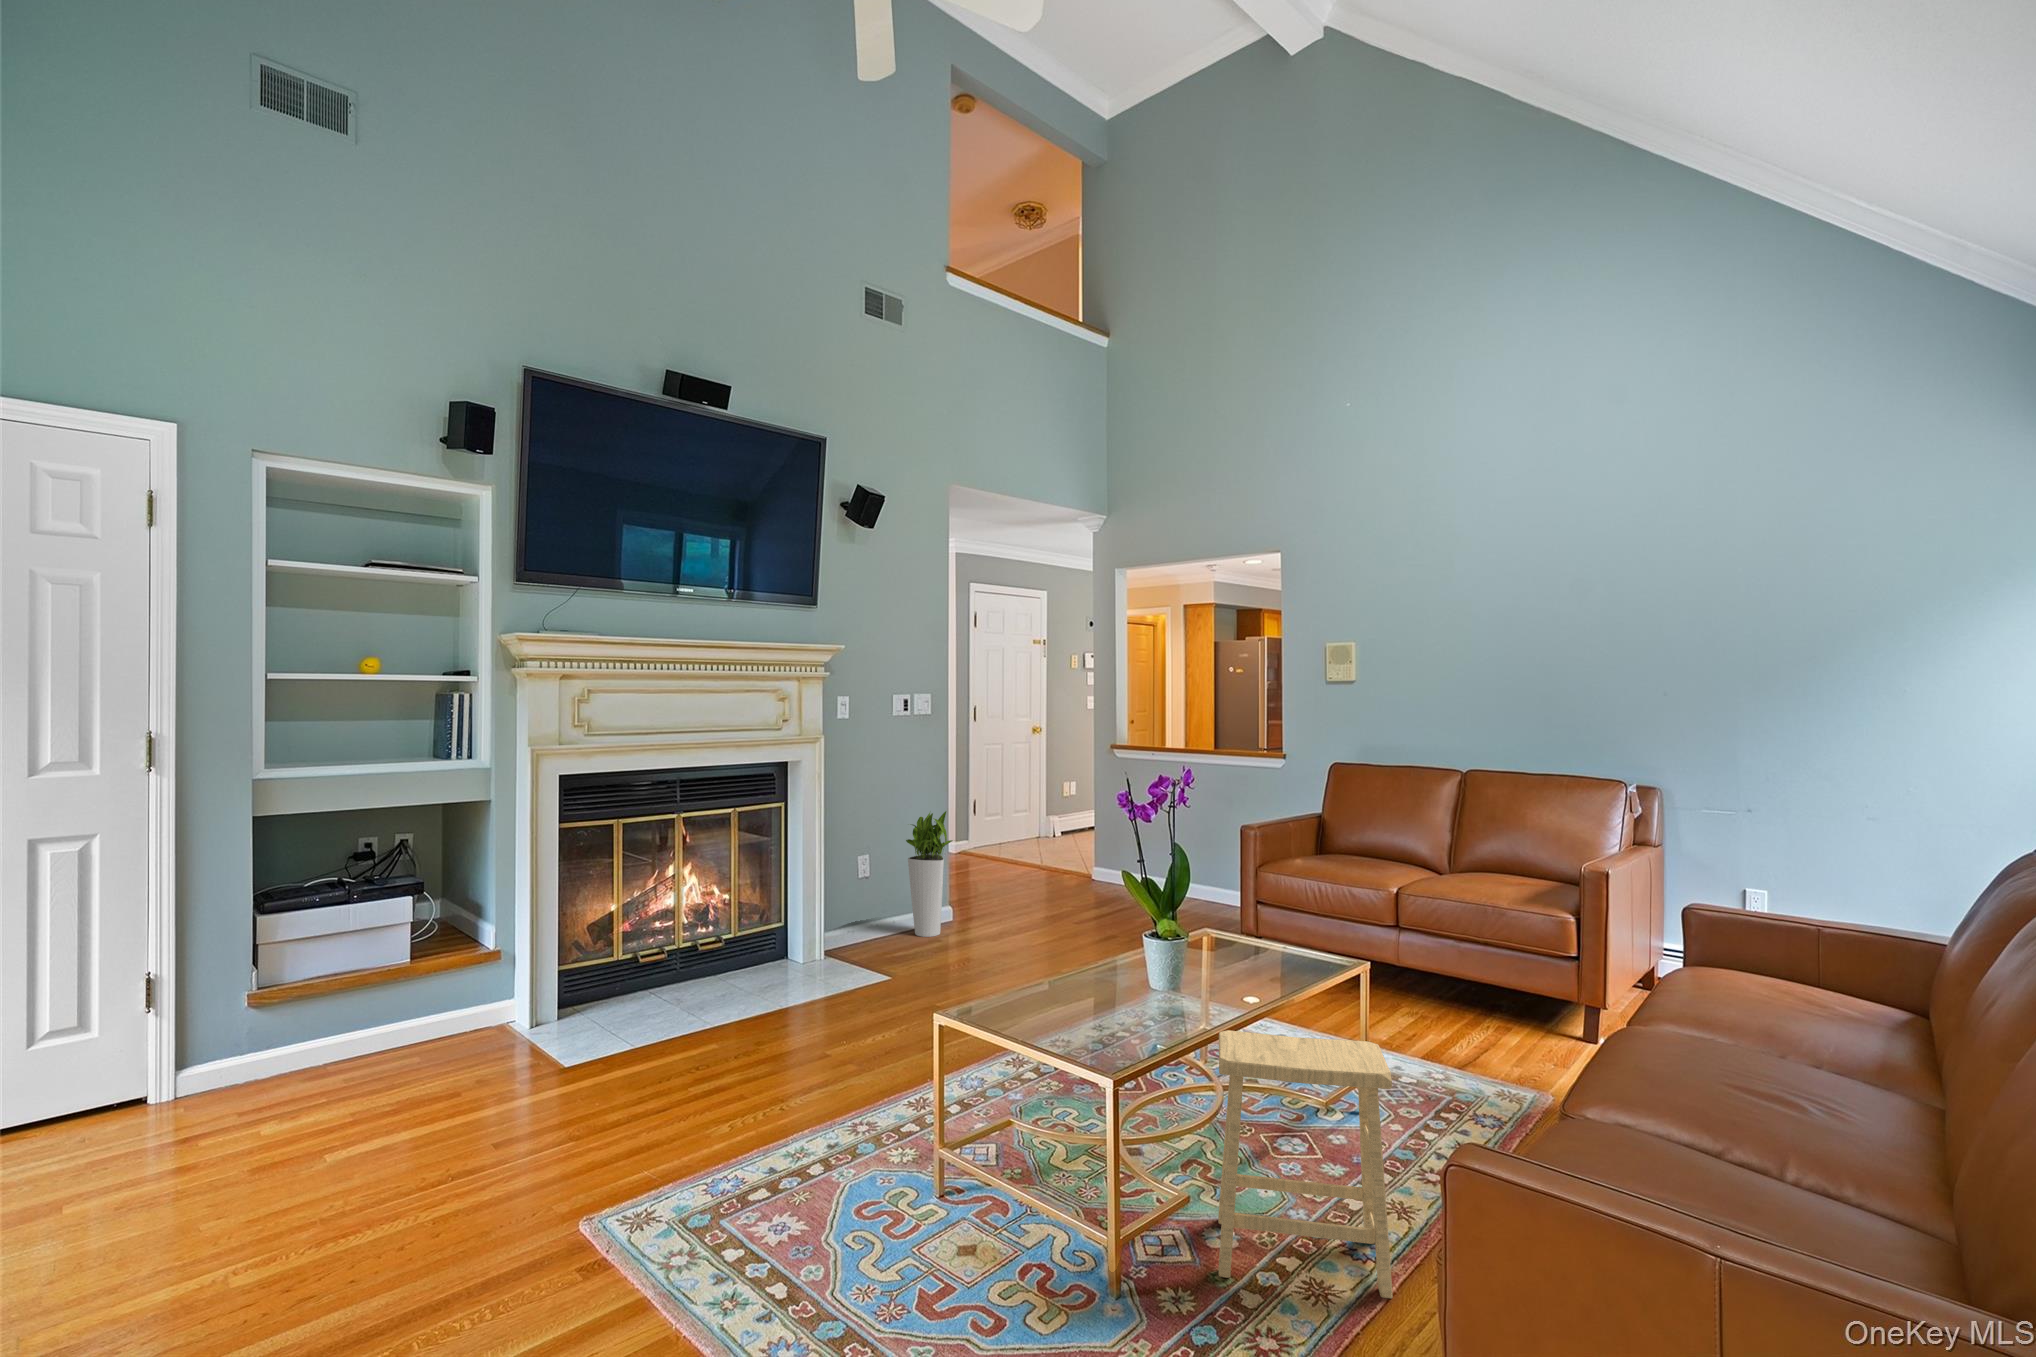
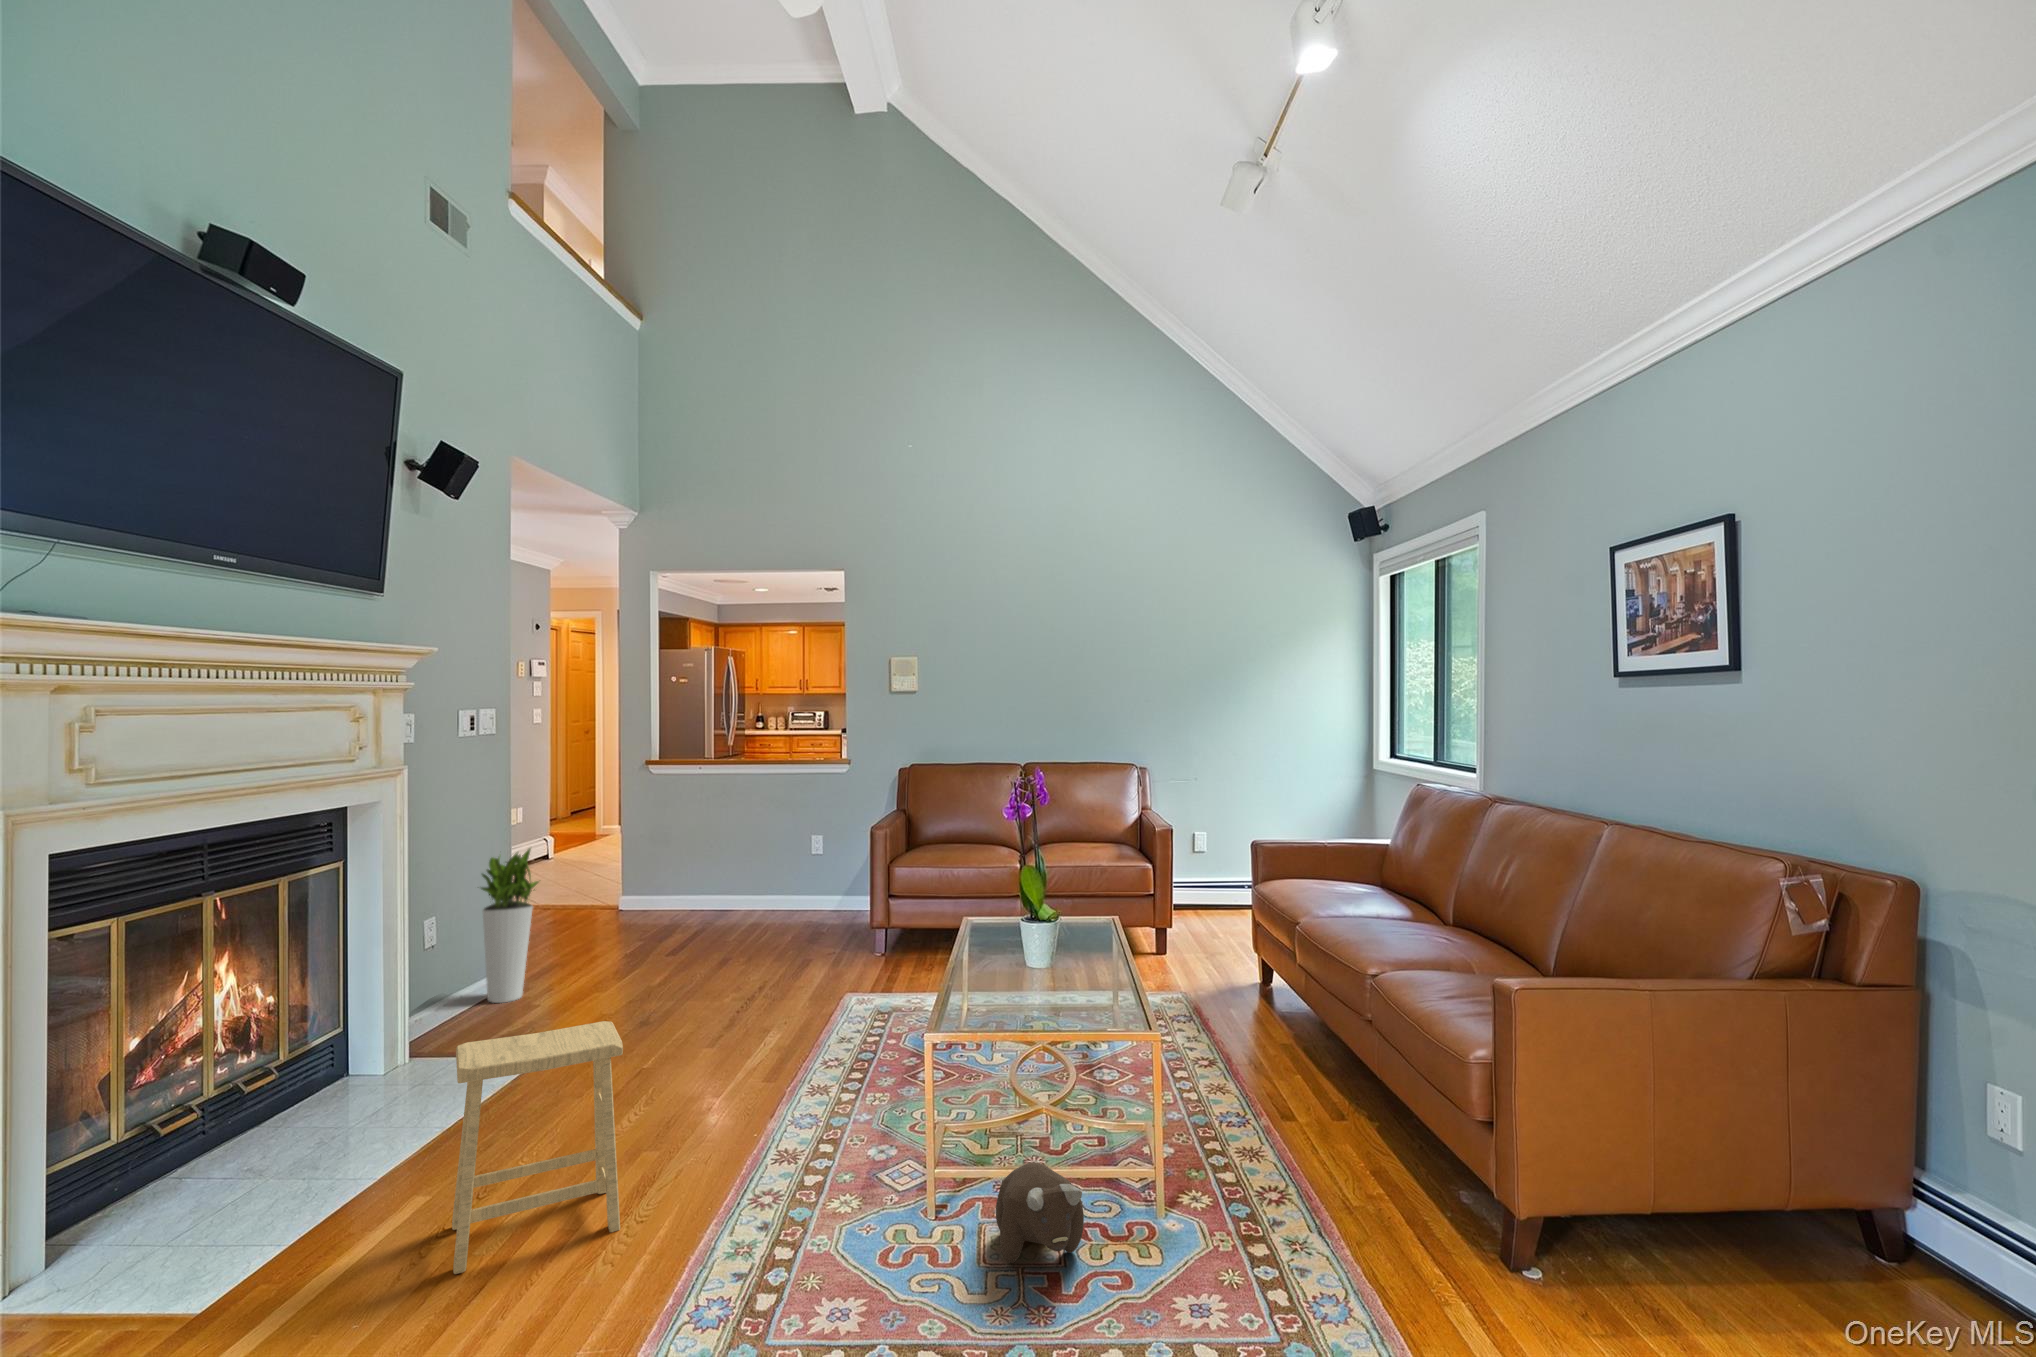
footstool: present [1218,1030,1393,1299] -> present [452,1021,623,1274]
plush toy: none [913,1167,1016,1277] -> present [996,1162,1084,1263]

